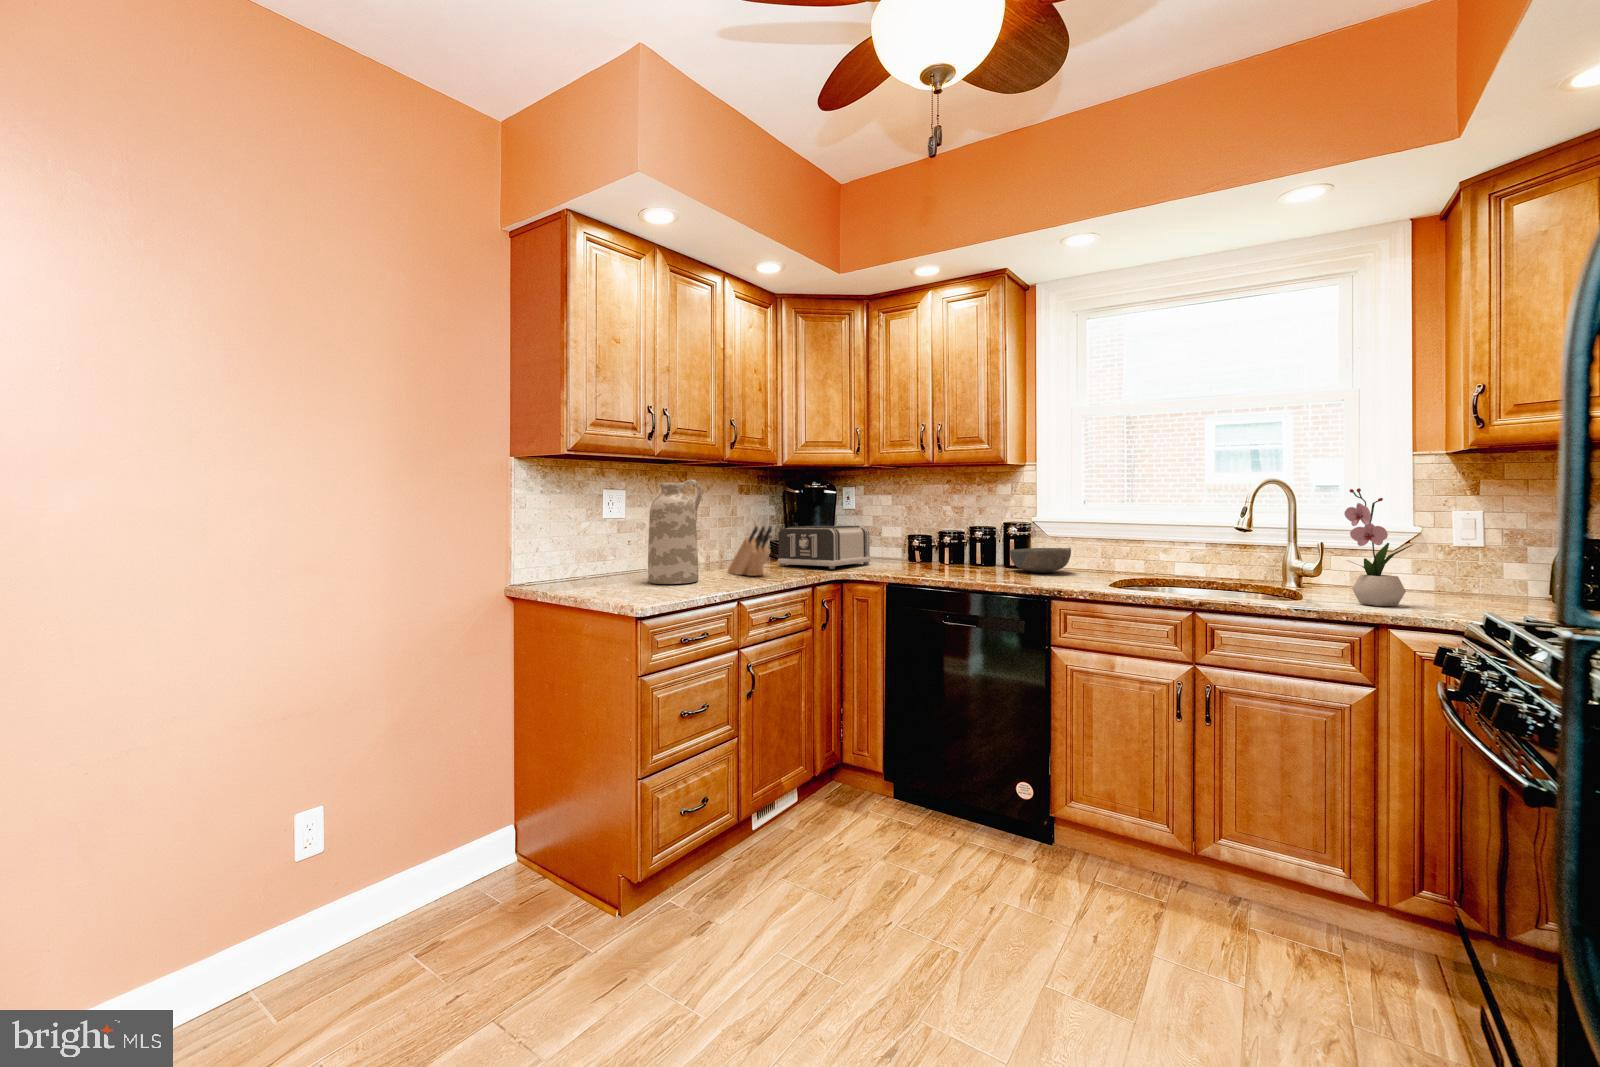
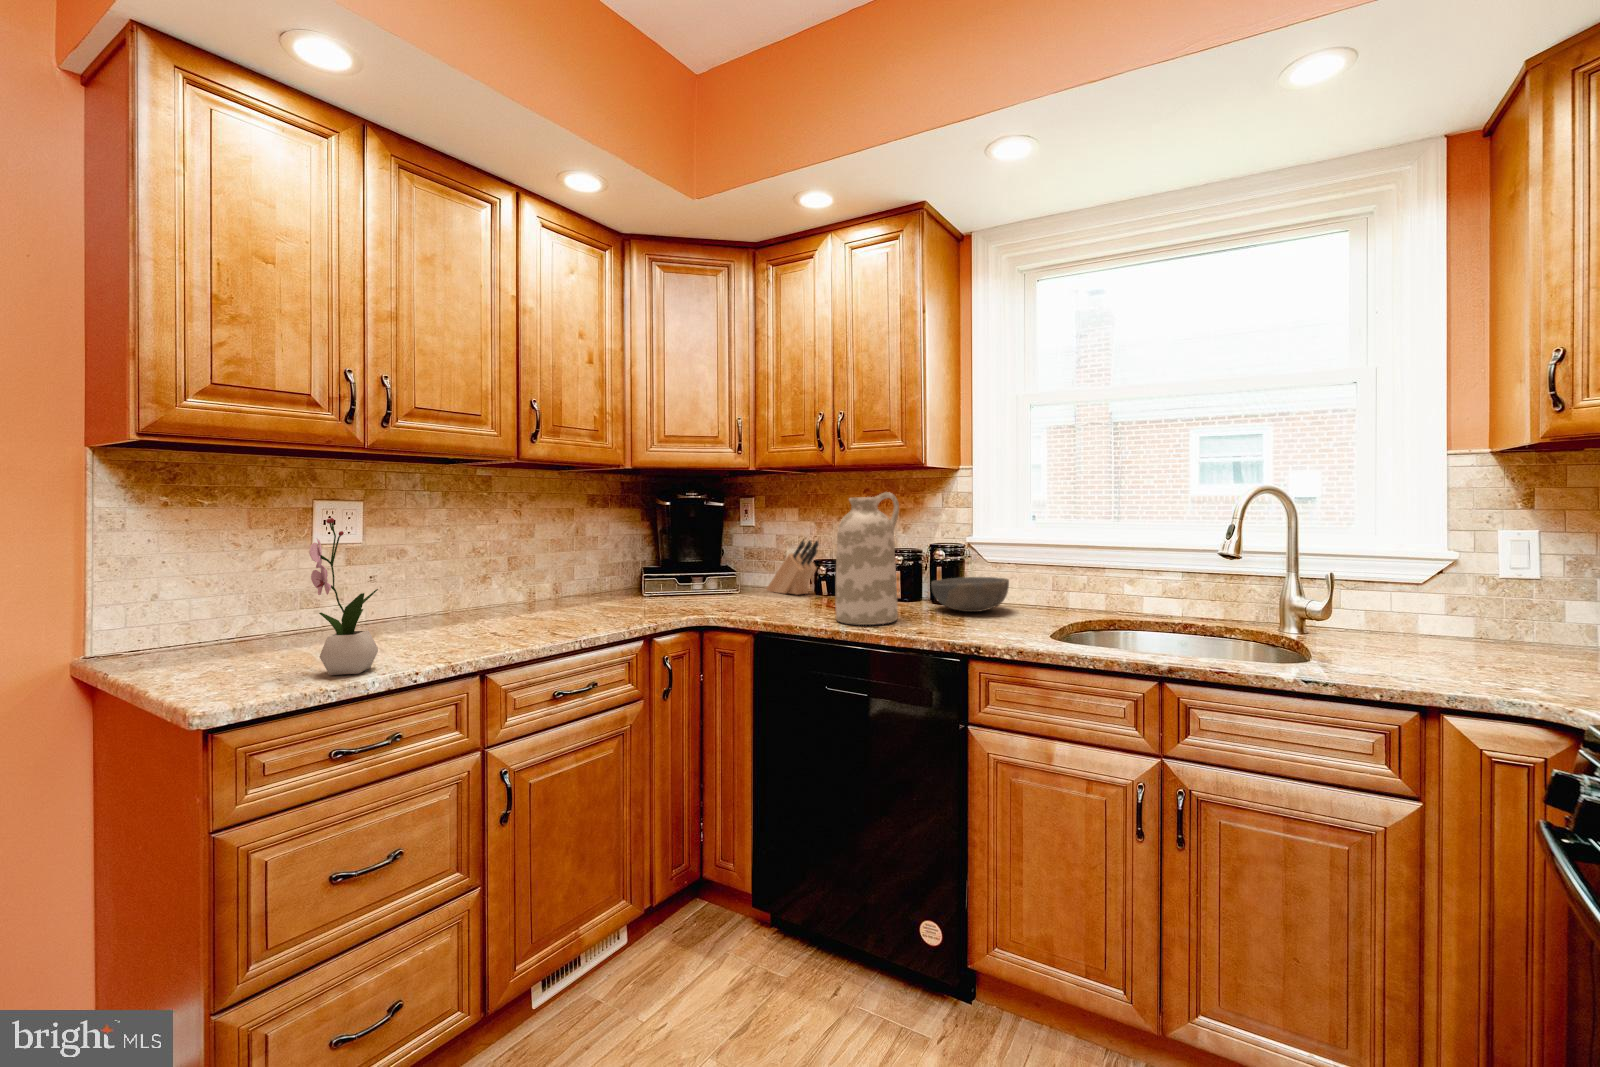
vase: present [648,480,702,584] -> present [835,492,899,625]
flower arrangement: present [1344,488,1412,606] -> present [310,518,378,675]
knife block: present [727,526,772,576] -> present [766,540,819,595]
toaster: present [778,526,871,569] -> none [630,549,757,611]

